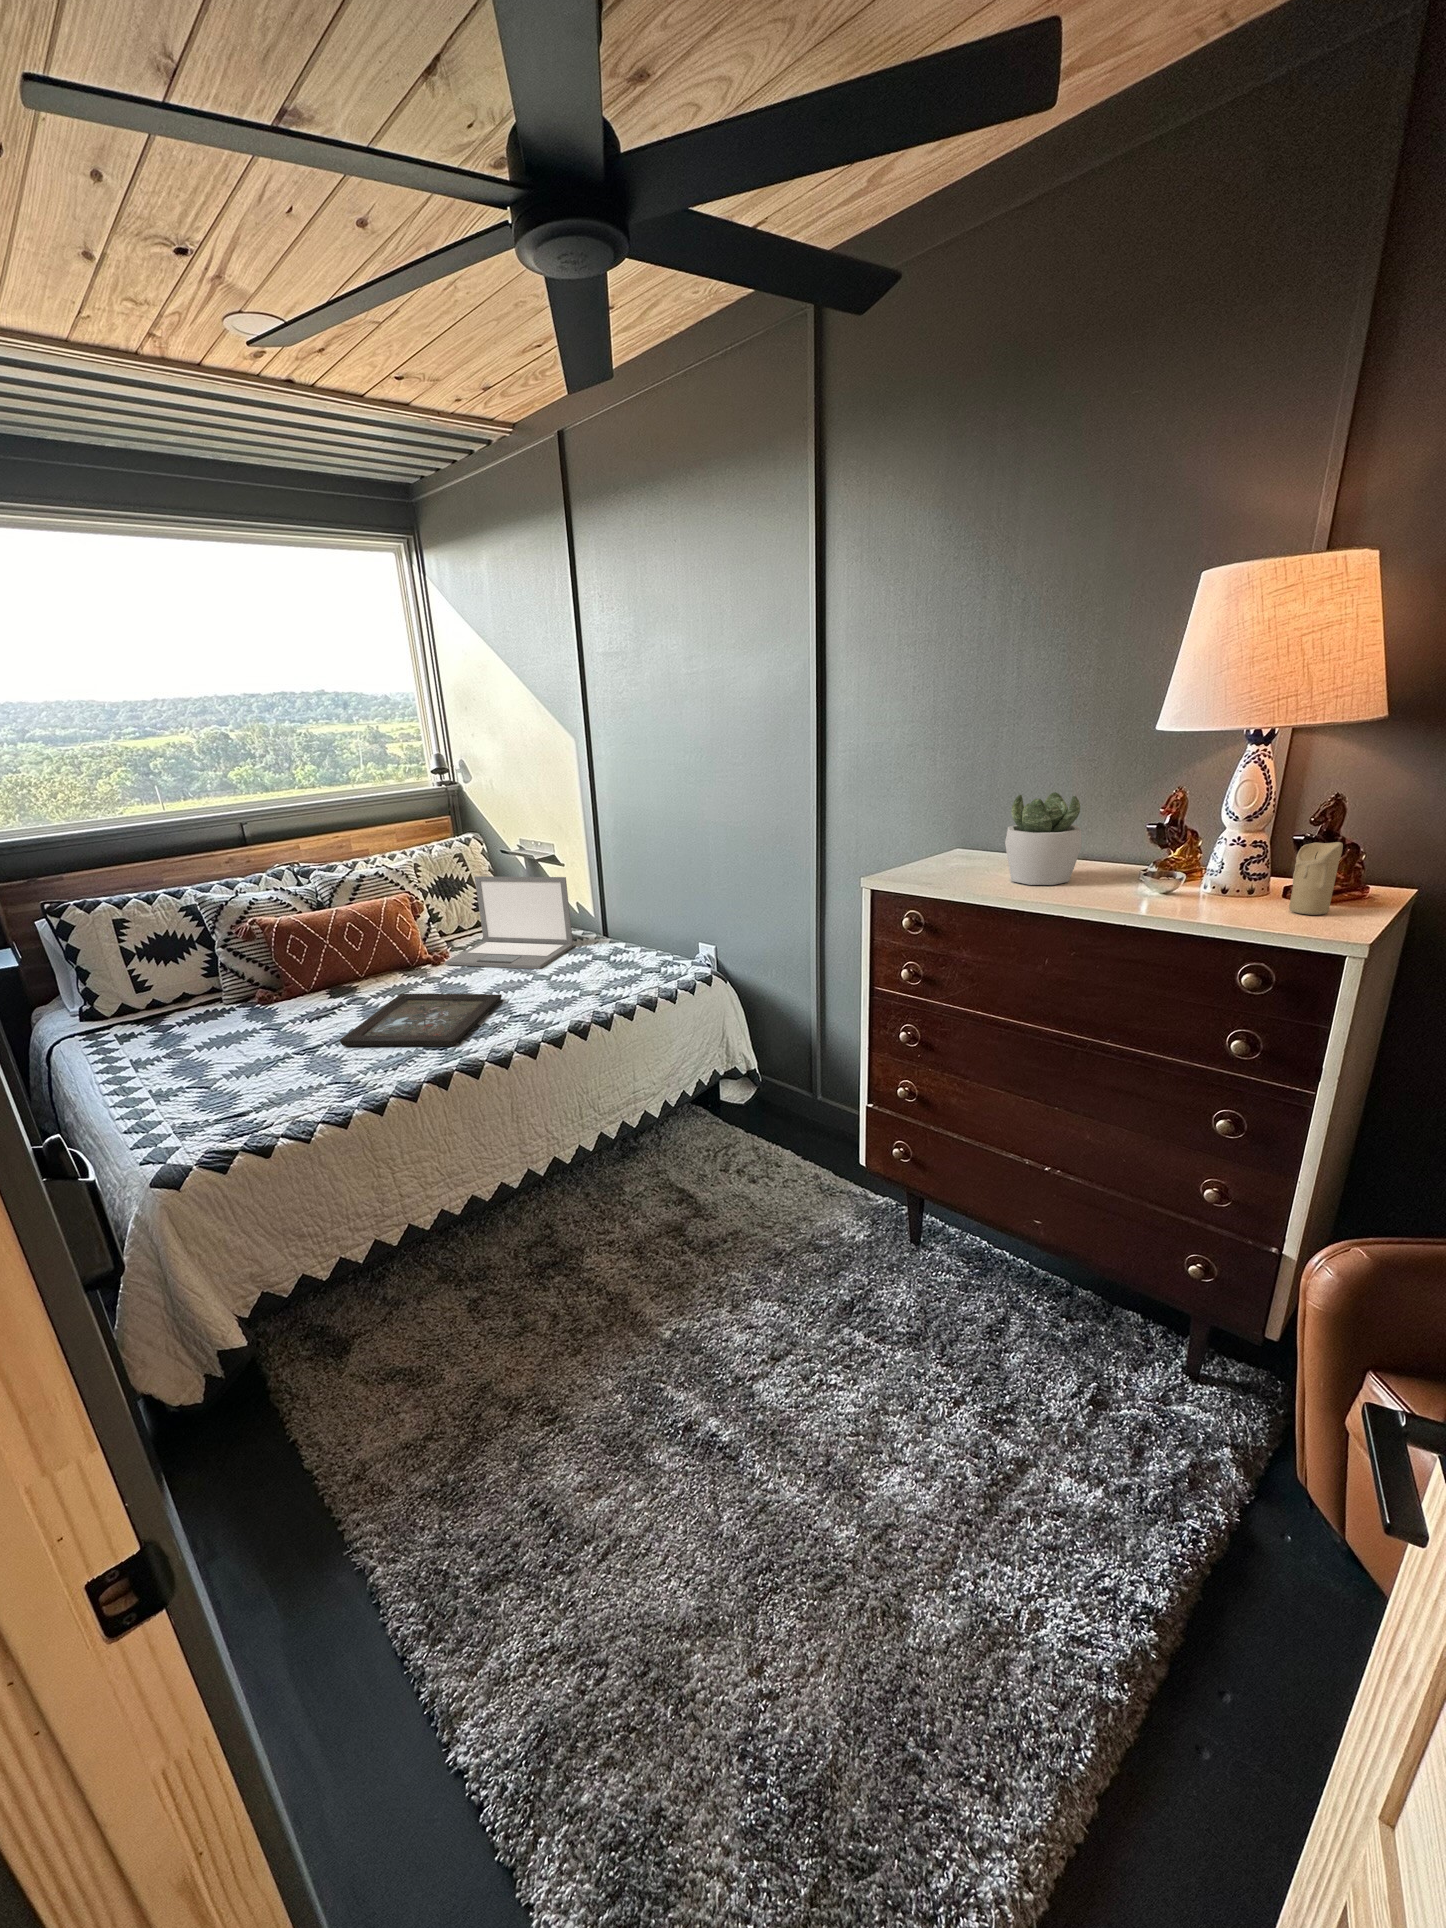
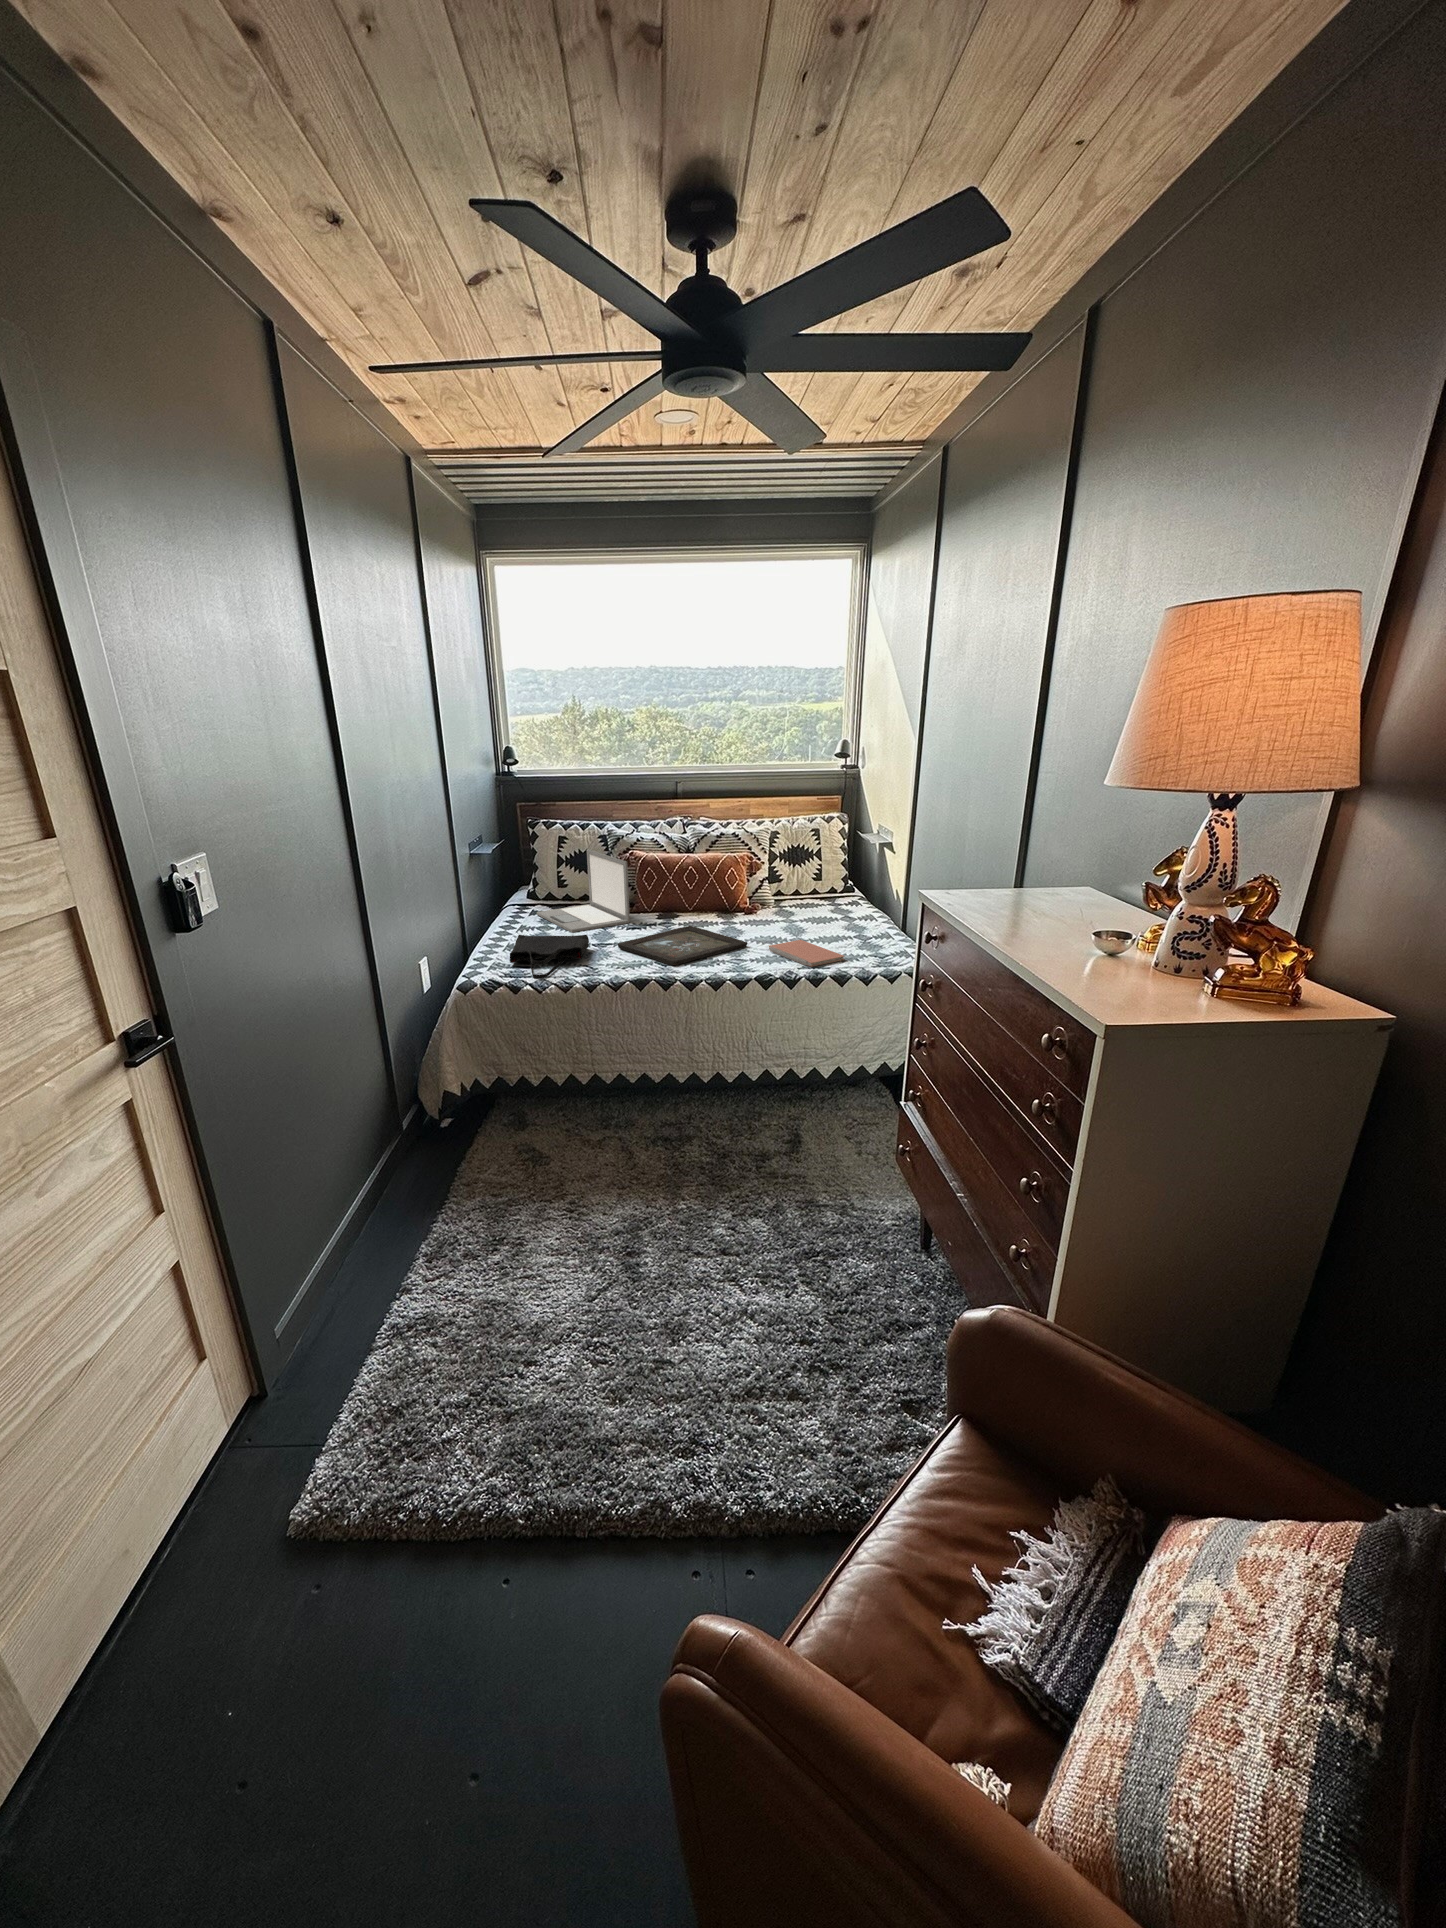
succulent plant: present [1005,792,1082,885] -> none [1029,837,1108,930]
candle: present [1289,842,1343,915] -> none [1161,926,1214,1000]
laptop: present [445,876,573,969] -> present [537,849,630,933]
notebook: none [532,976,629,1002] -> present [769,940,845,967]
tote bag: none [180,1041,319,1123] -> present [510,935,589,979]

